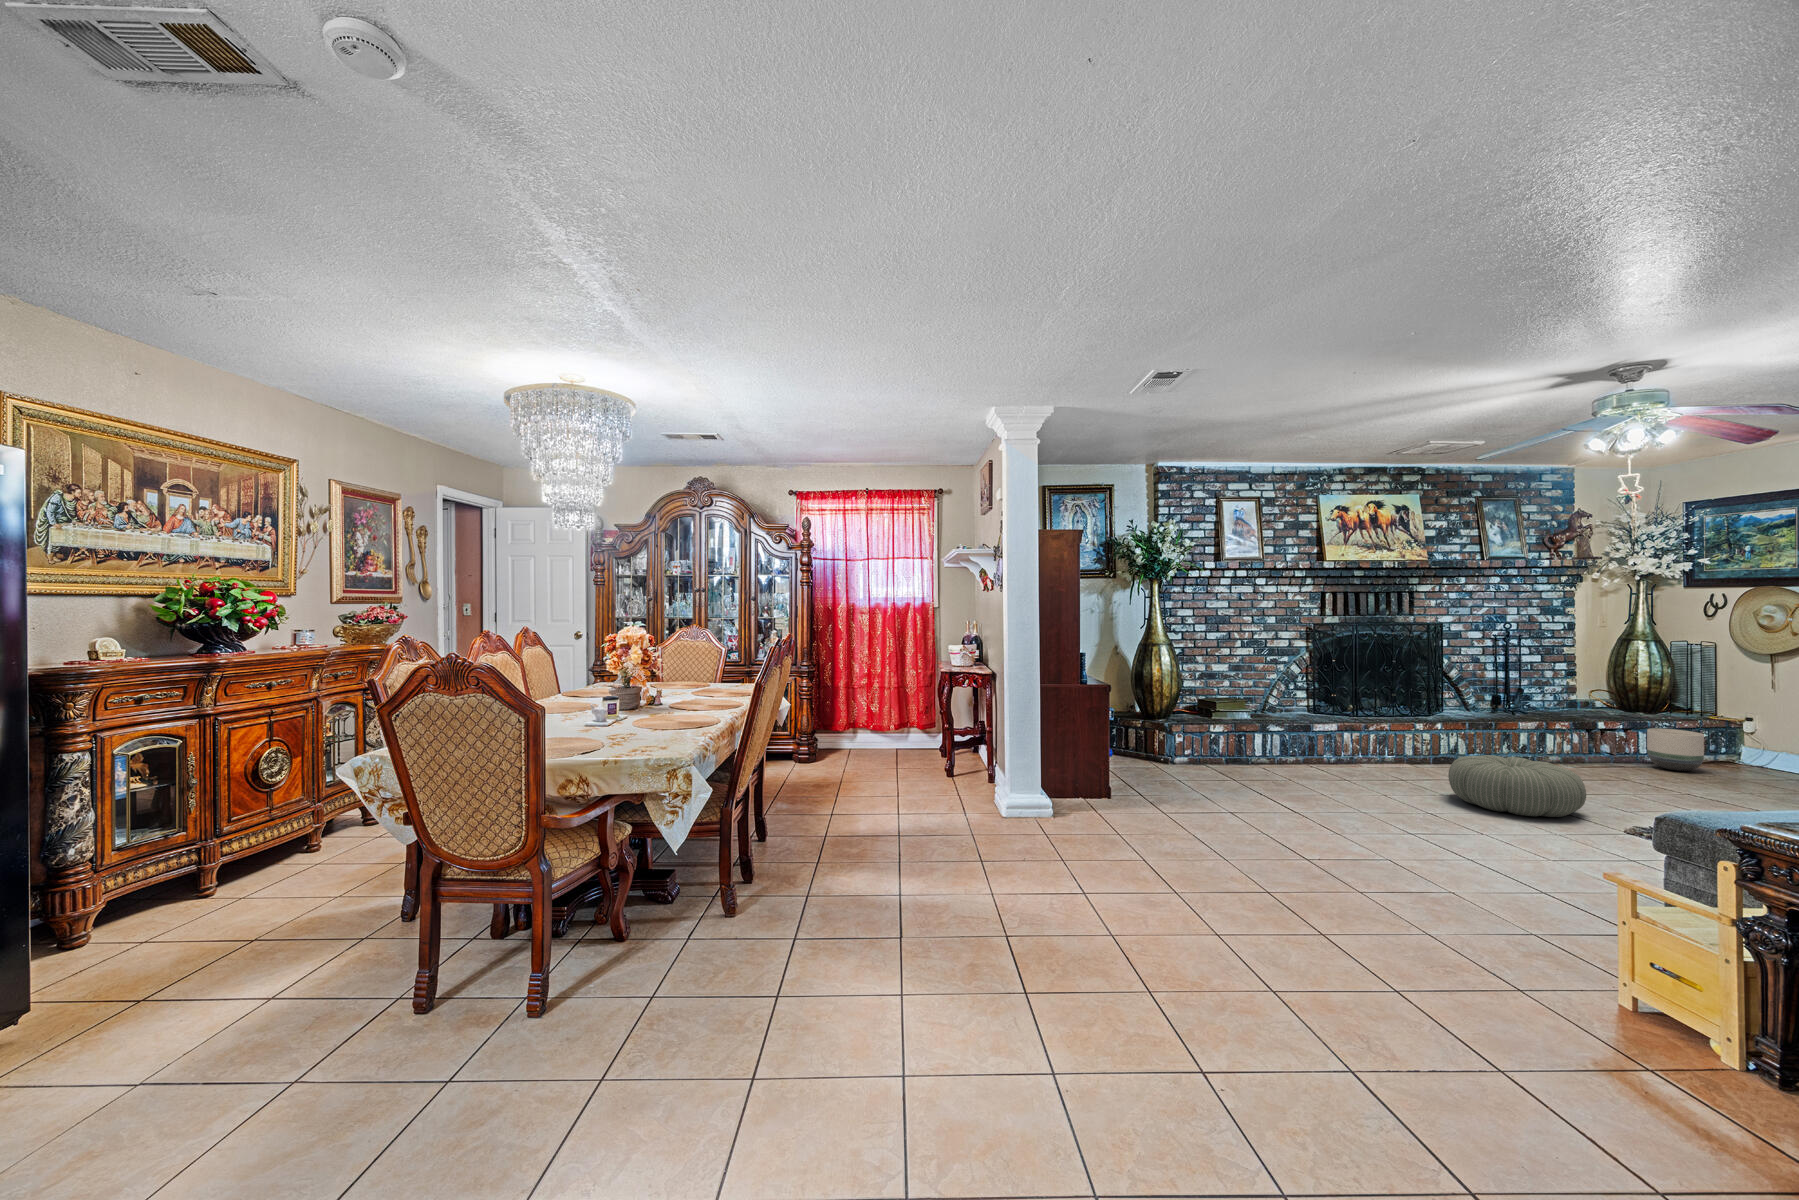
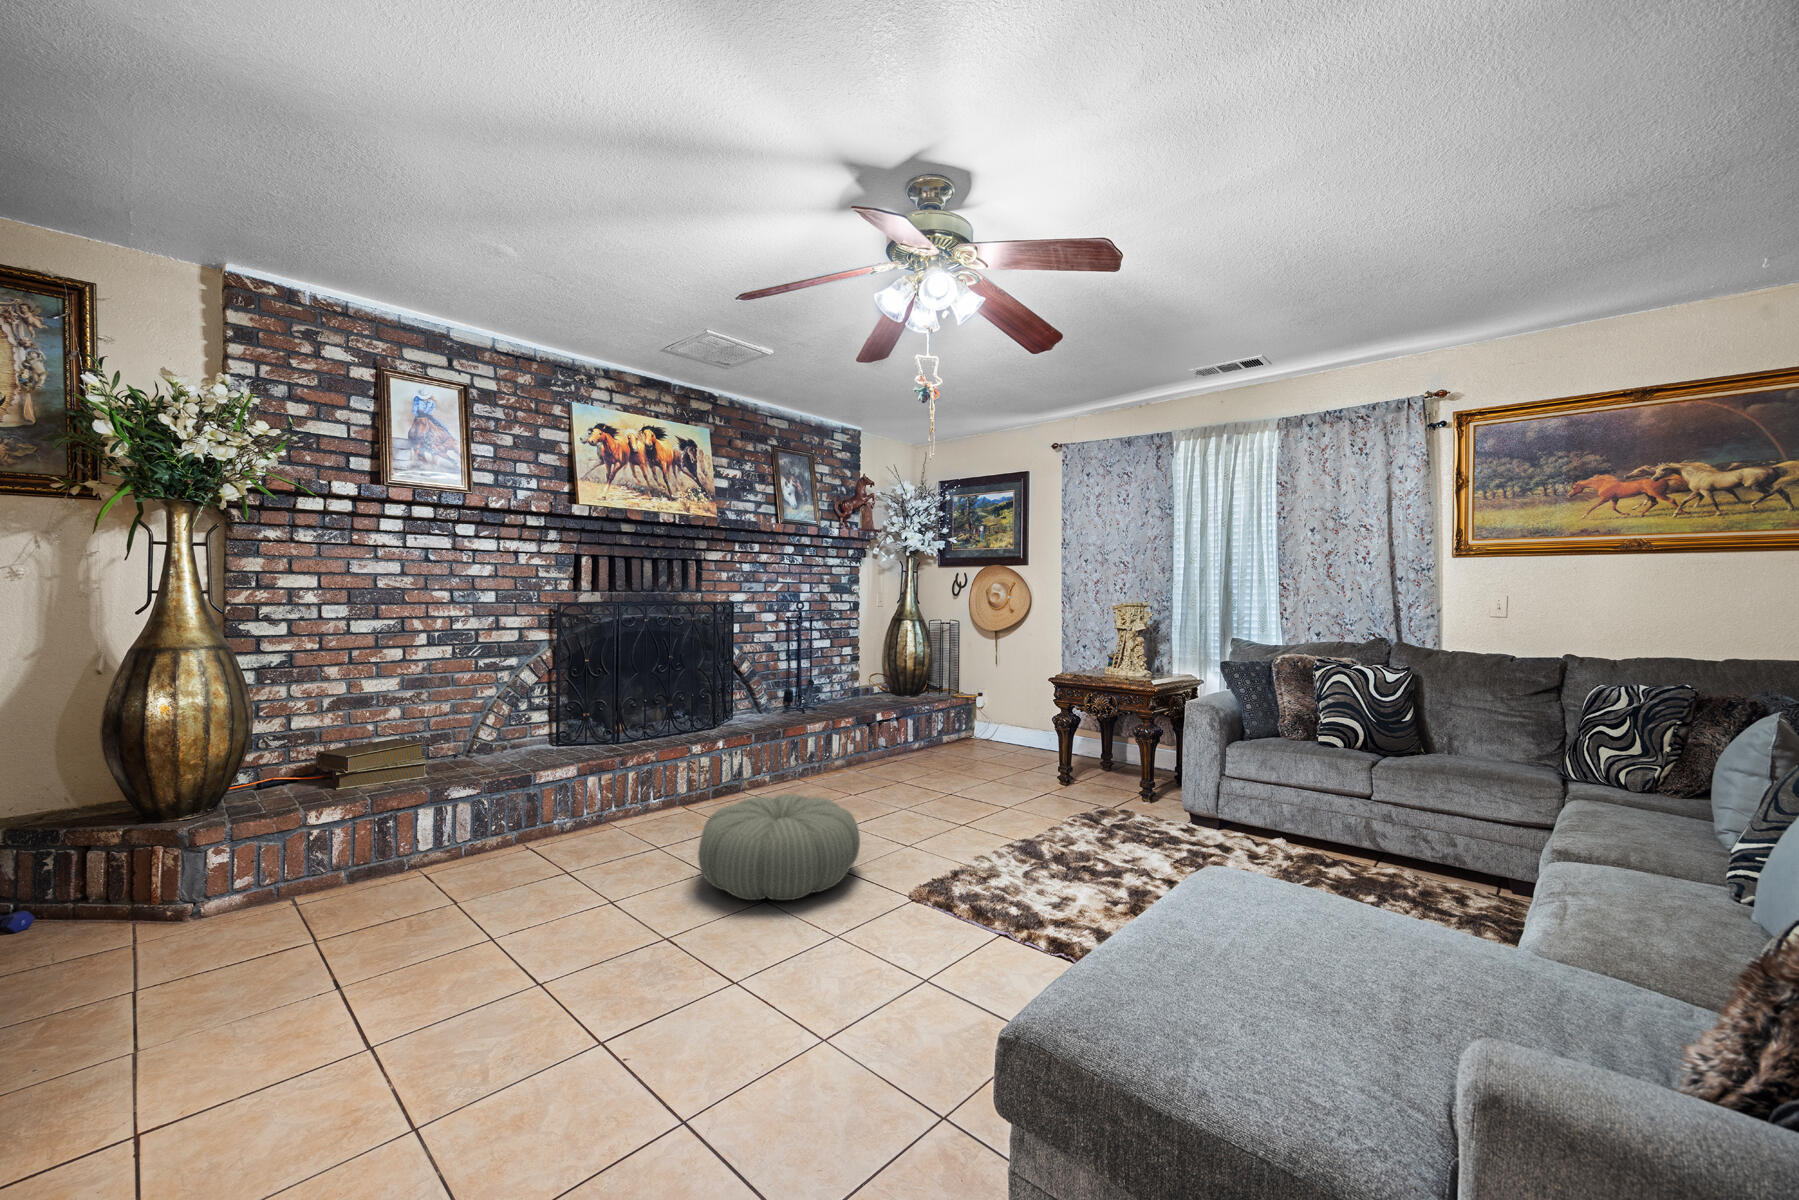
planter: present [1647,728,1704,771] -> none [913,713,953,758]

